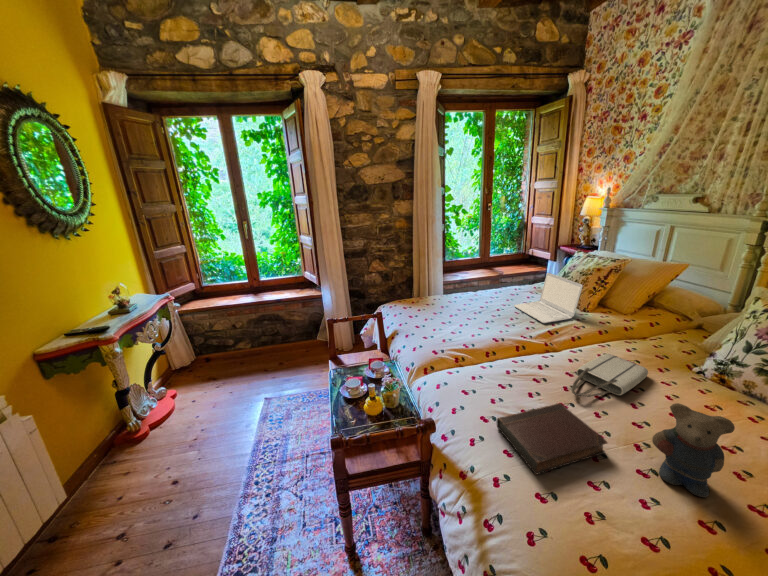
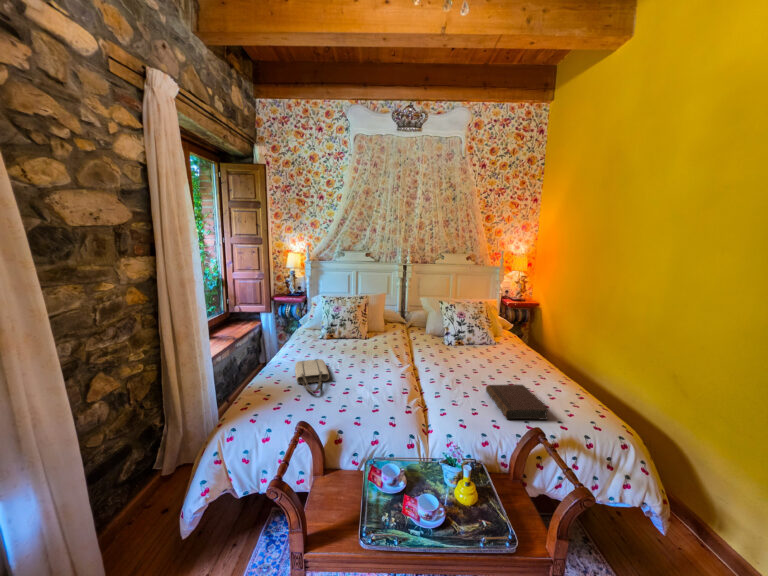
laptop: present [514,273,583,323] -> none [334,317,377,357]
tote bag: present [572,354,648,397] -> present [295,359,329,392]
teddy bear: present [652,403,735,498] -> none [526,342,547,386]

